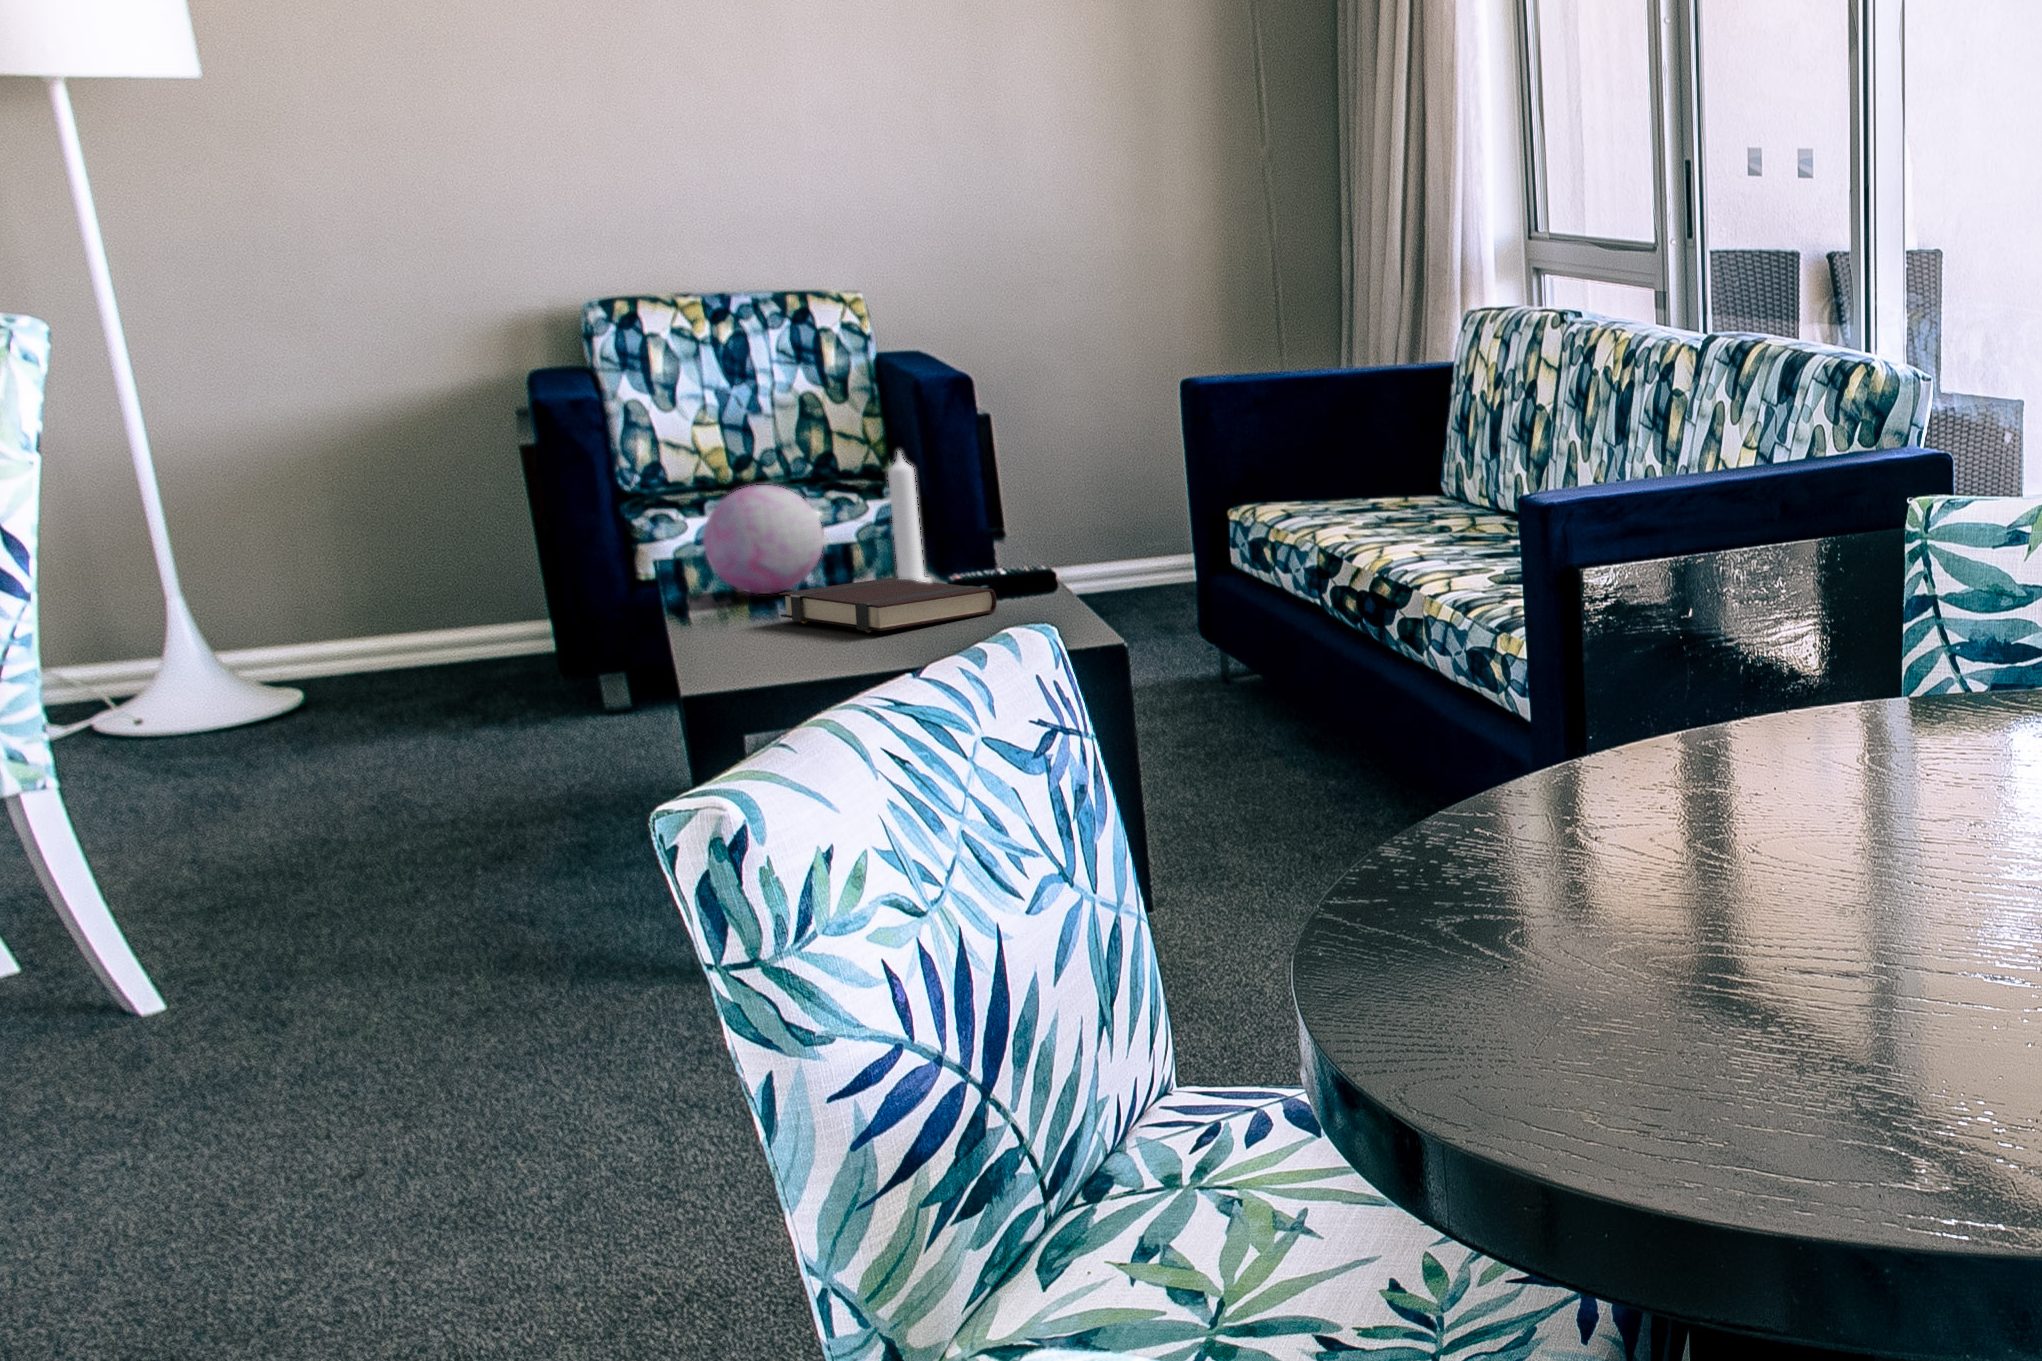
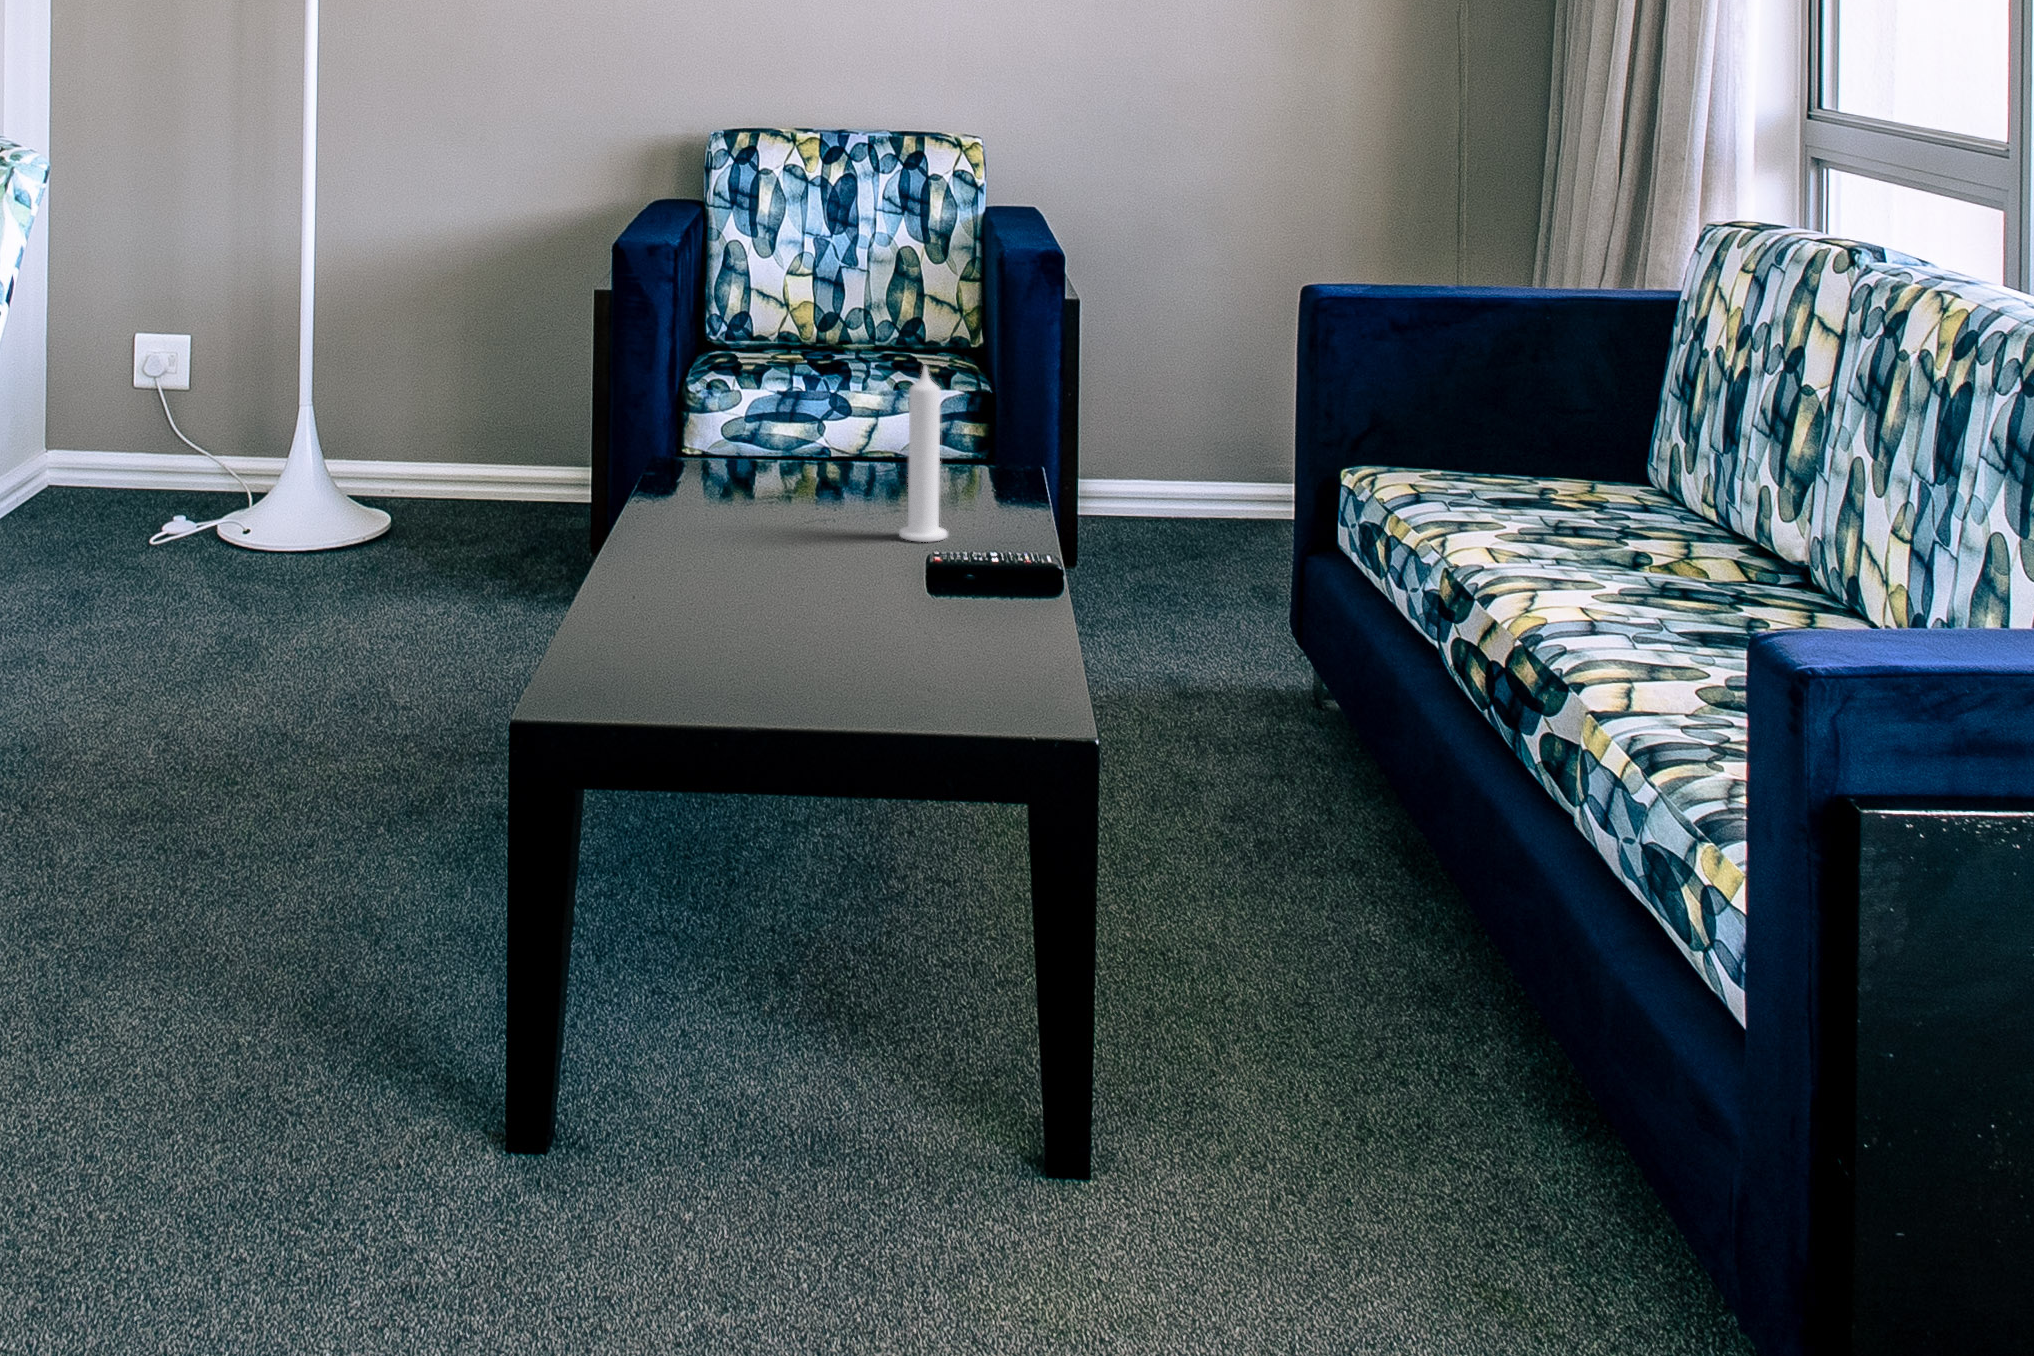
decorative orb: present [703,485,824,594] -> none [700,388,833,522]
book: present [779,578,997,632] -> none [745,534,996,627]

